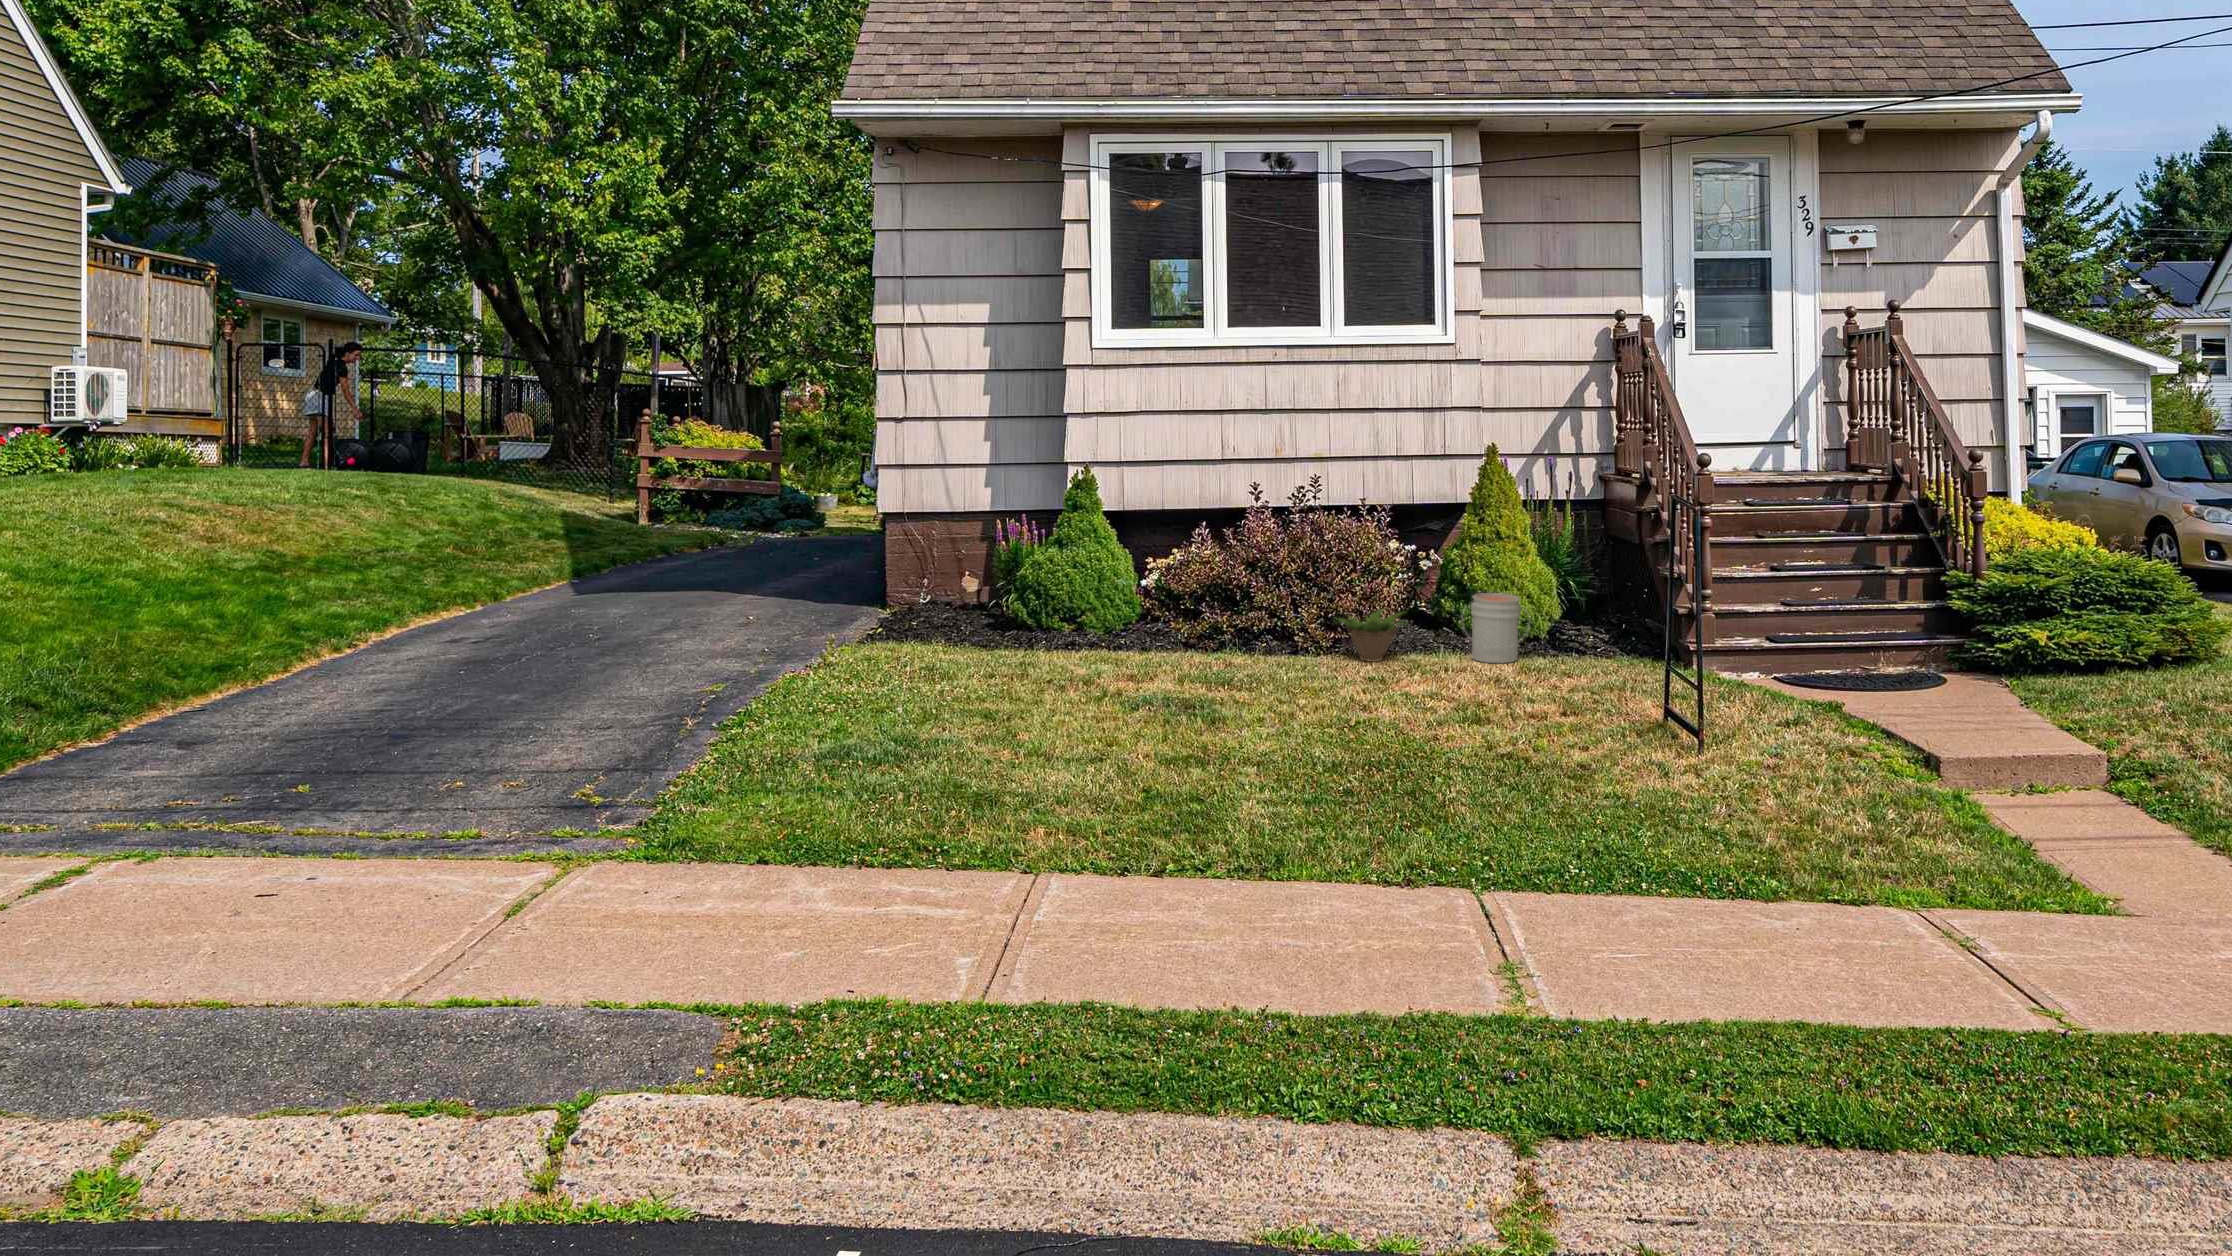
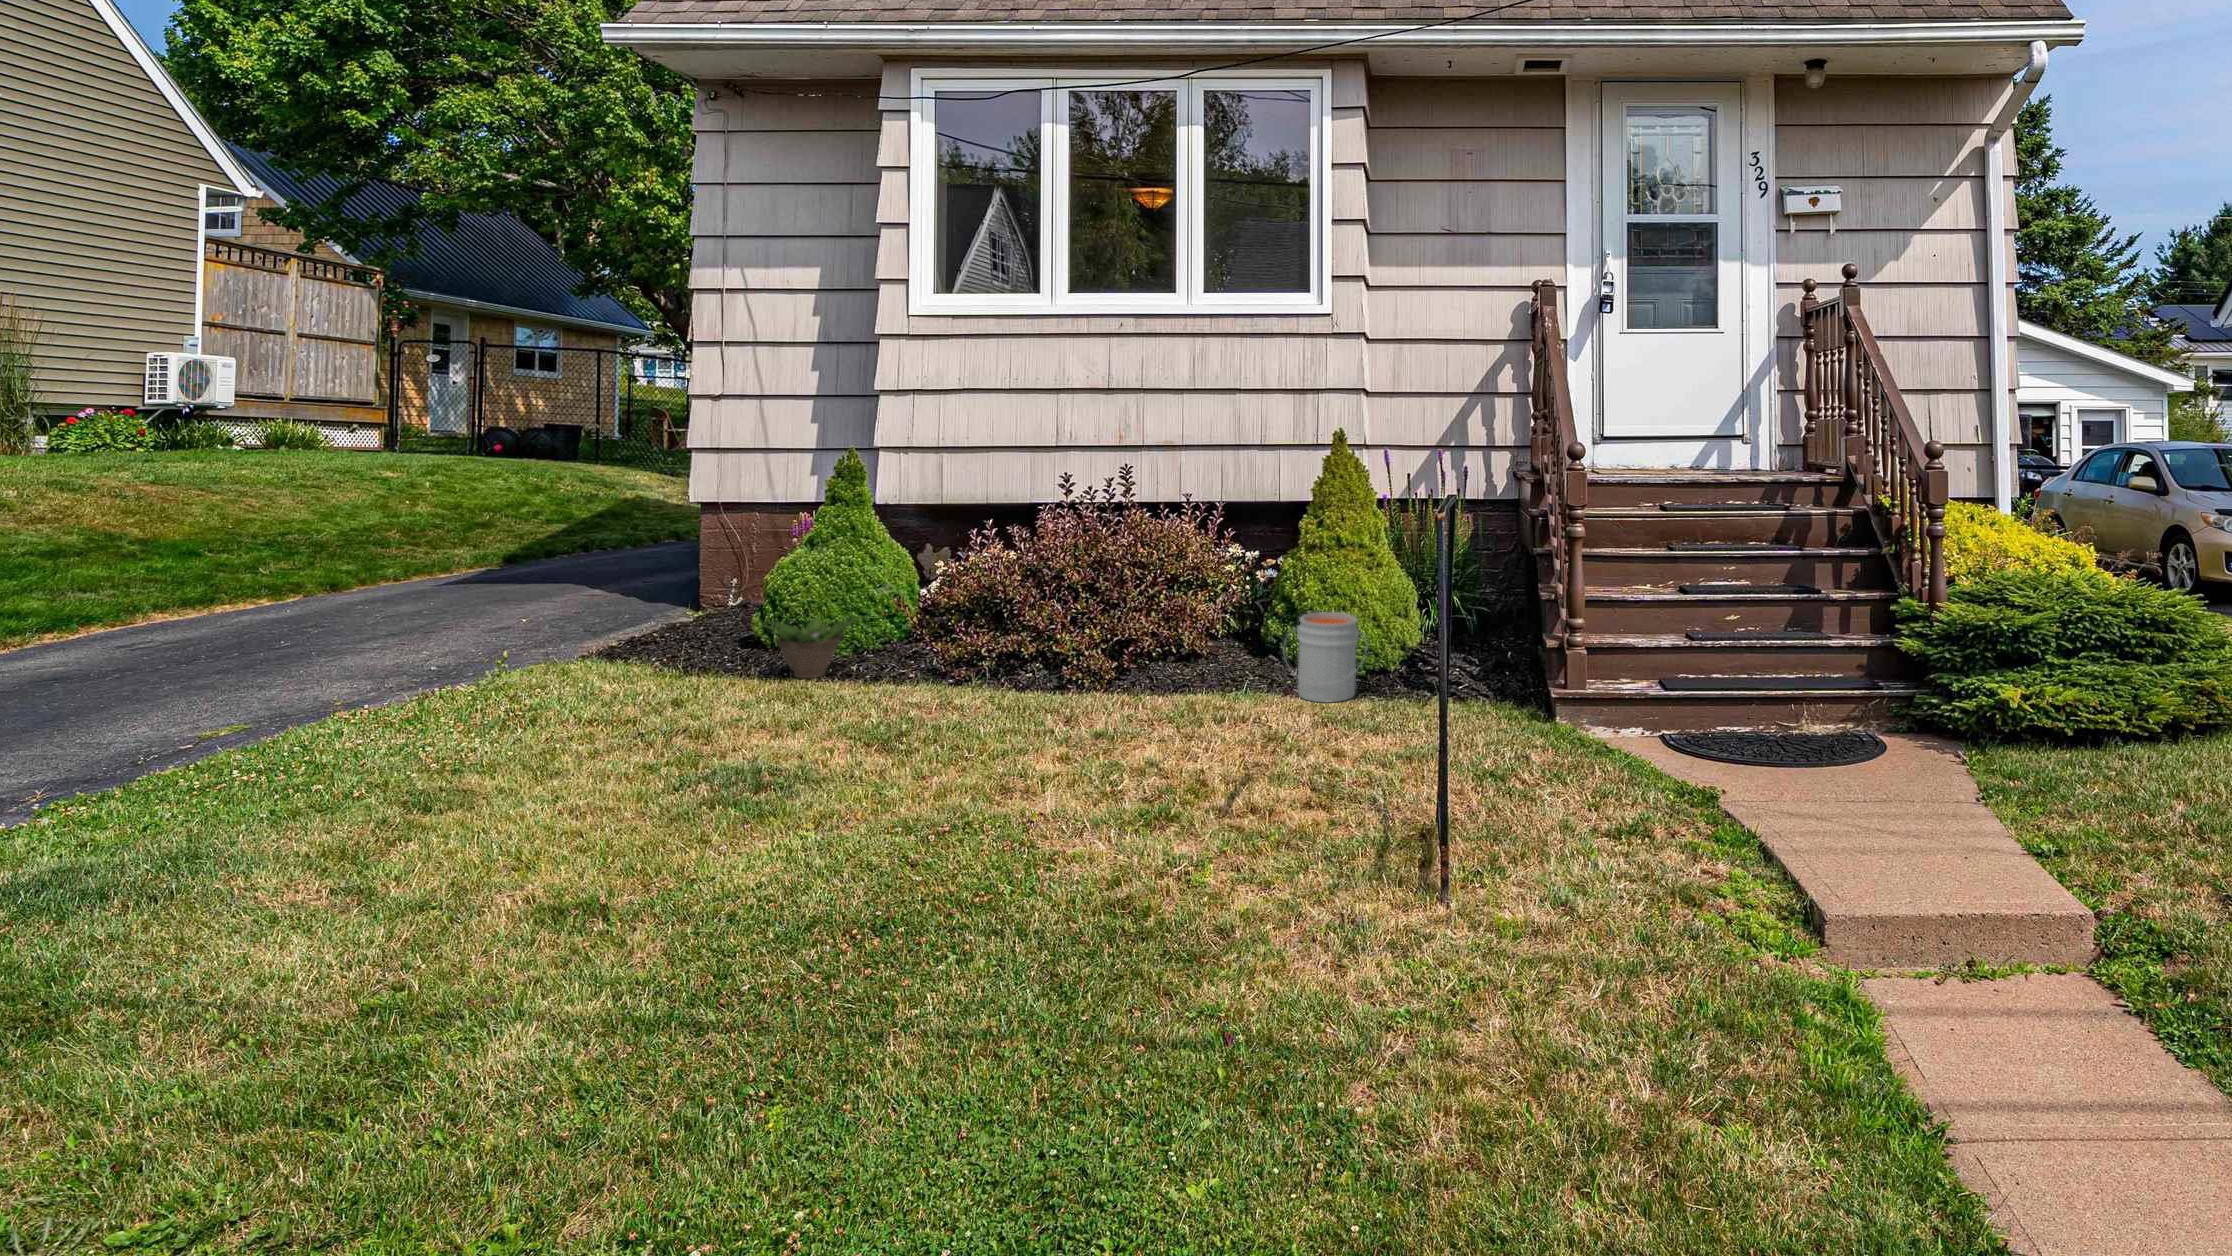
decorative plant: present [1338,609,1405,662] -> present [766,616,862,678]

